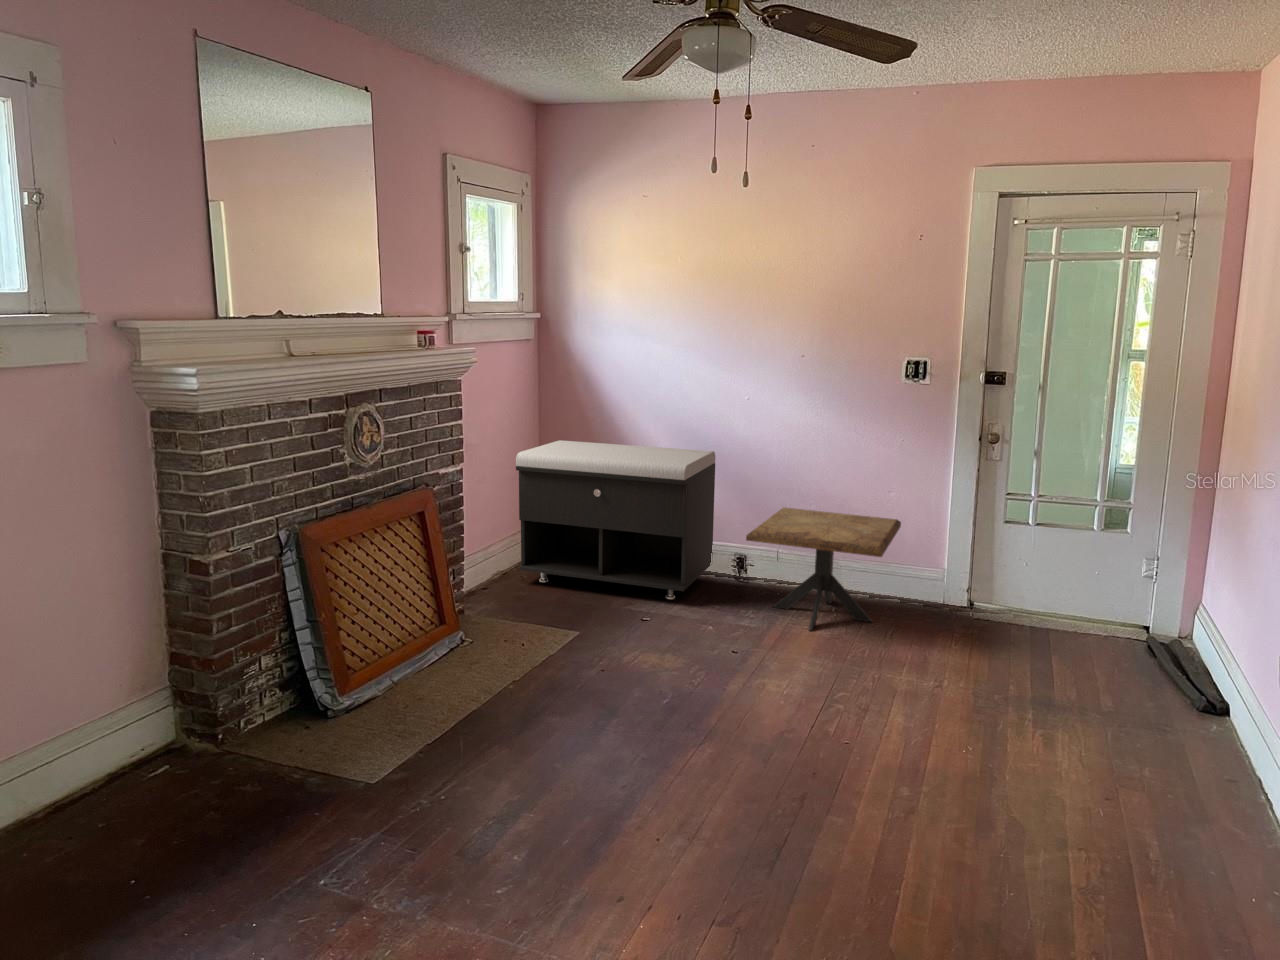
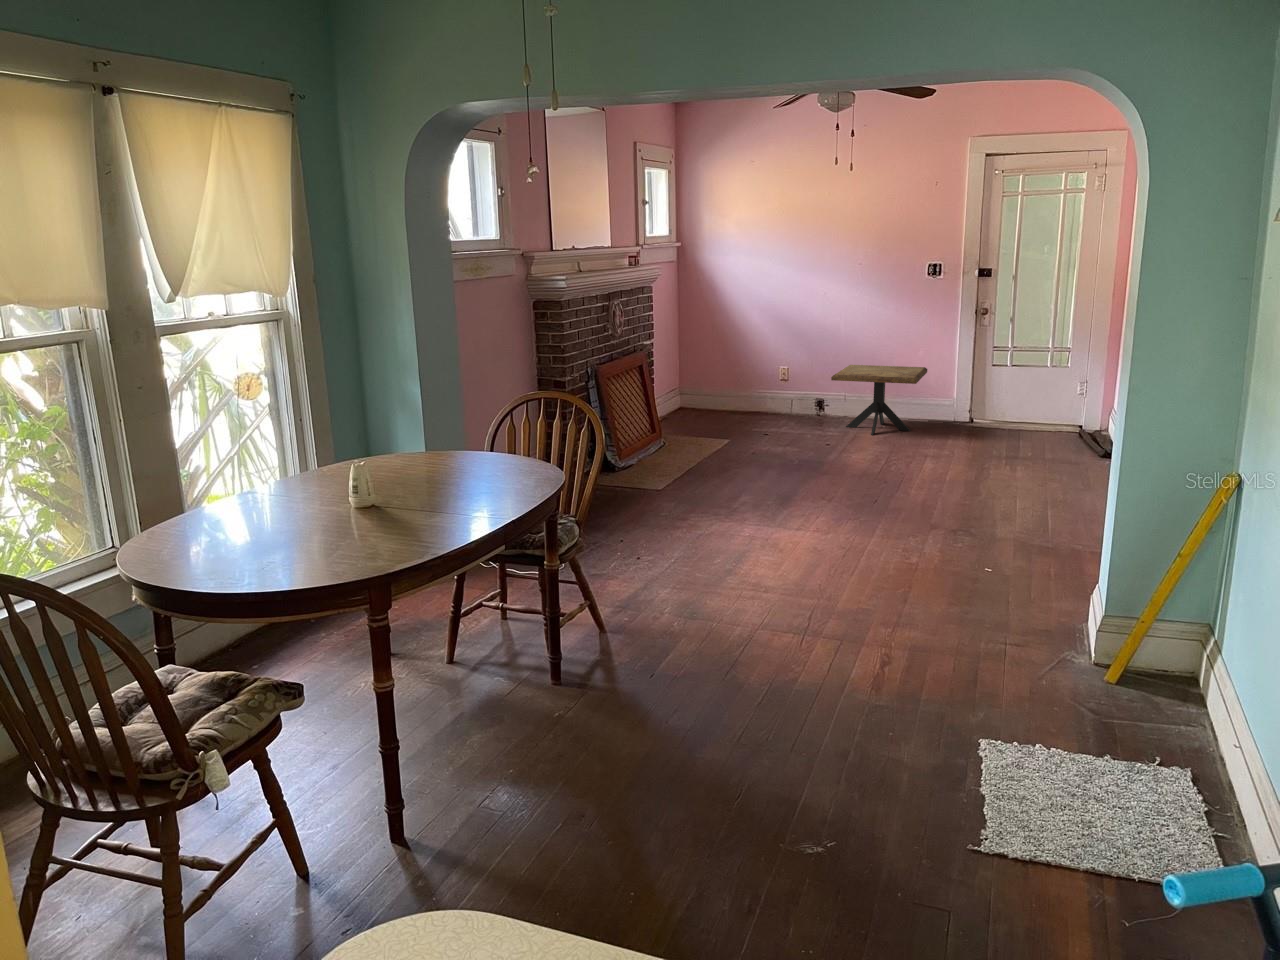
storage bench: present [516,440,715,600] -> none [676,329,804,426]

